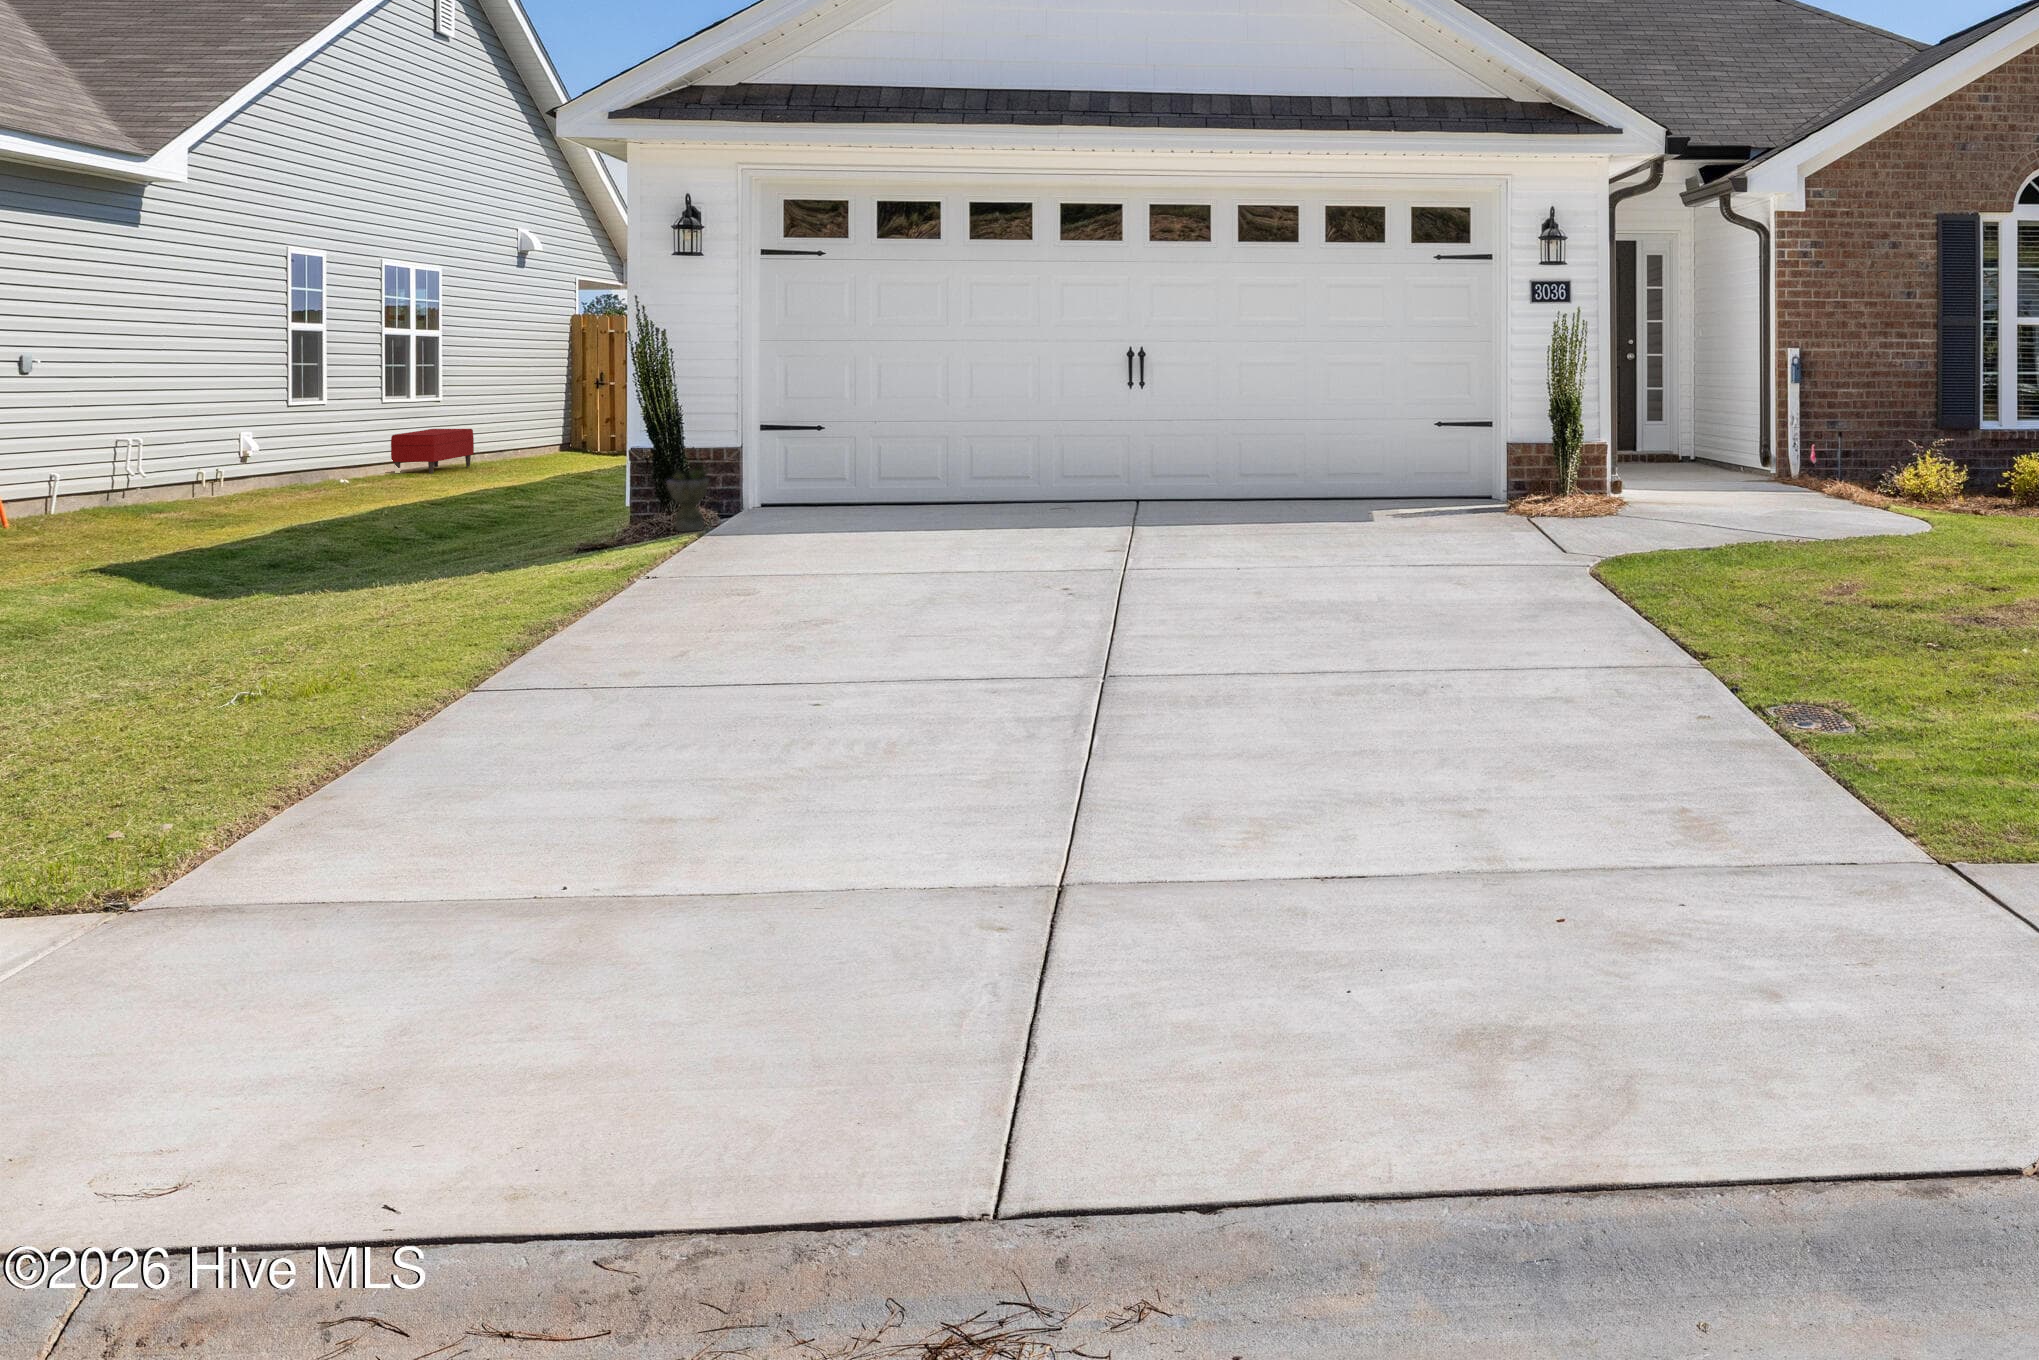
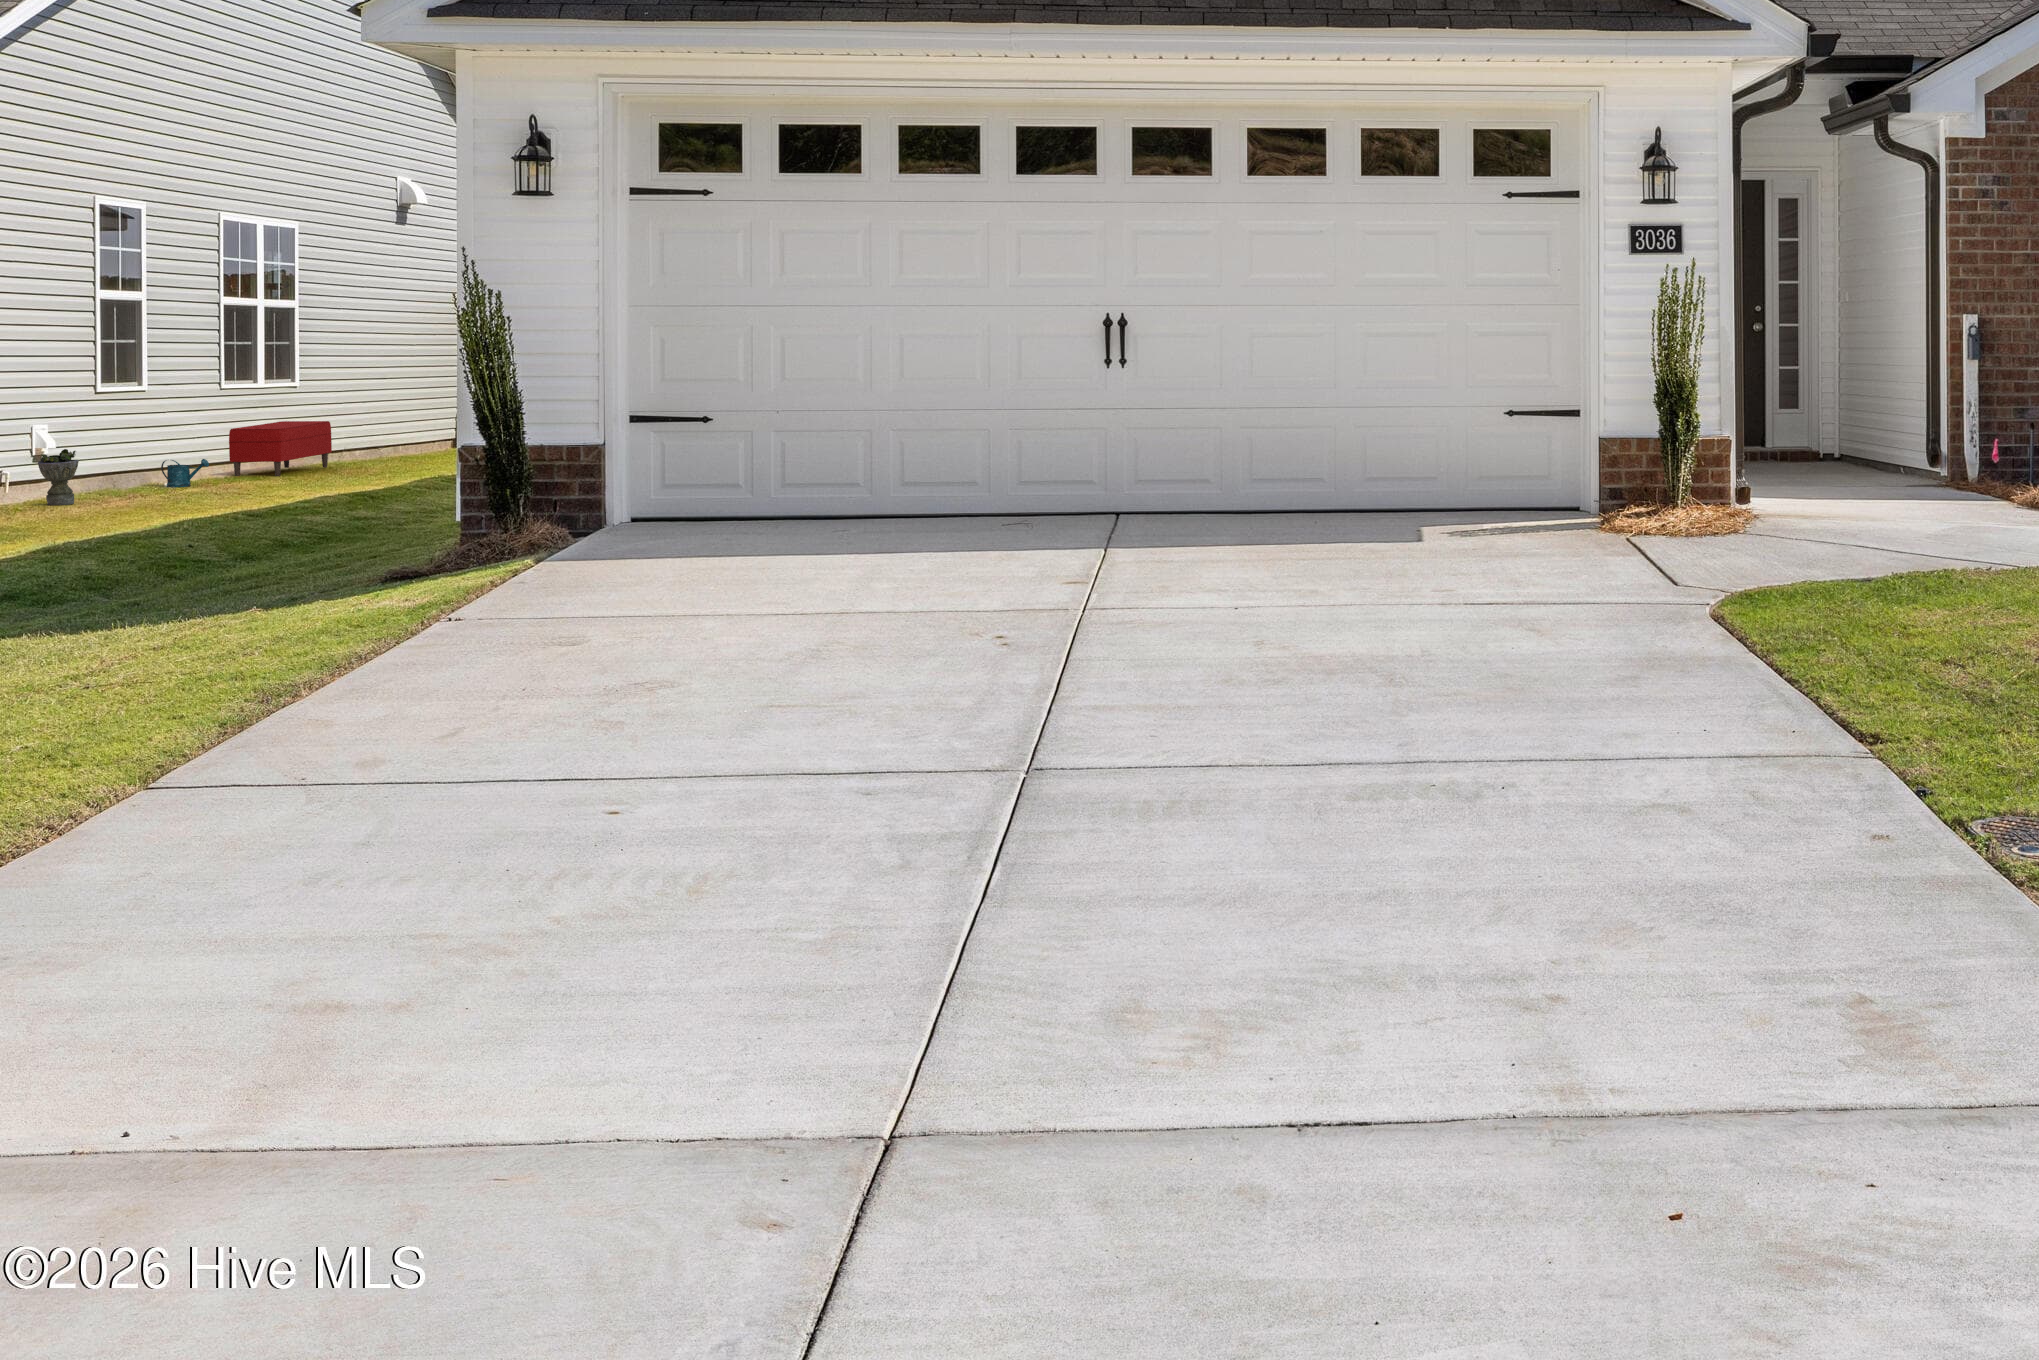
watering can: none [338,459,378,483] -> present [161,459,209,487]
planter: present [667,465,709,532] -> present [38,449,79,505]

